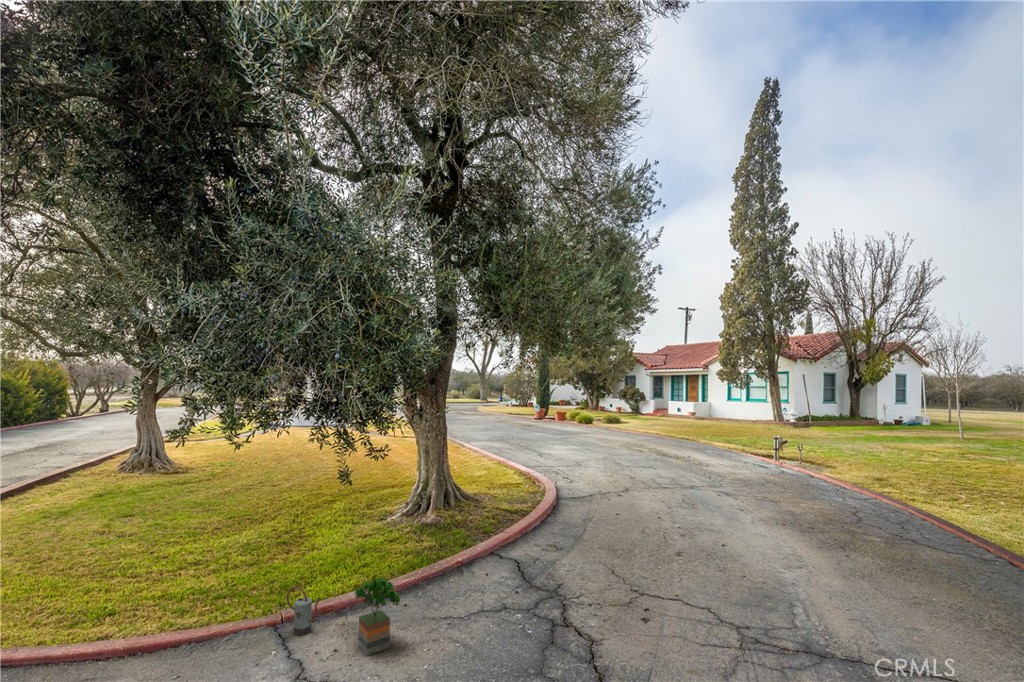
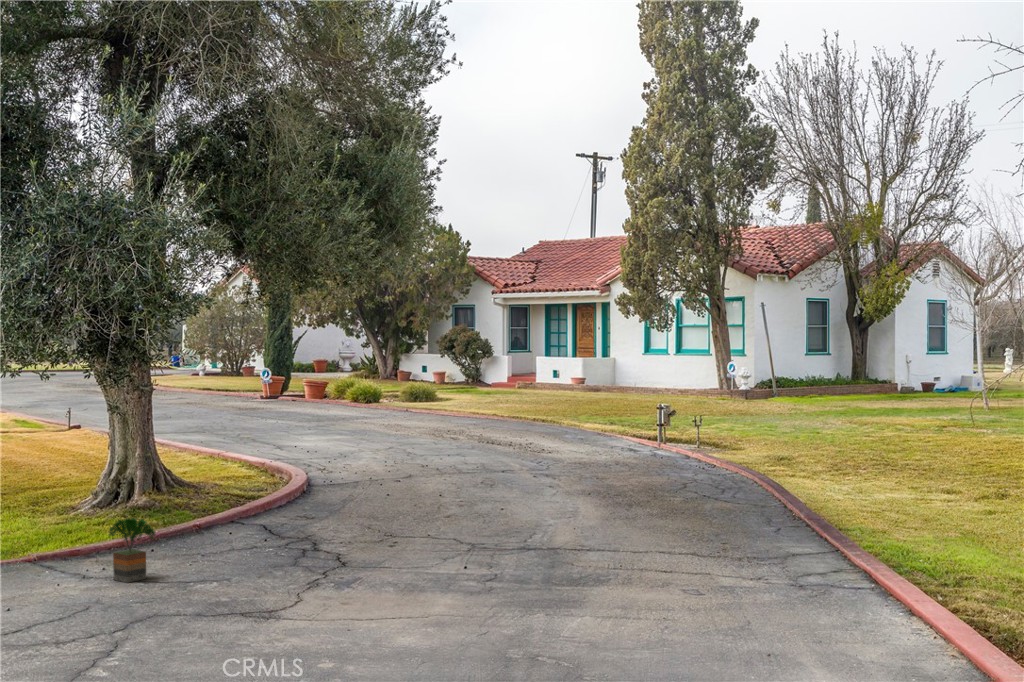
watering can: present [287,587,321,635] -> none [26,535,66,580]

